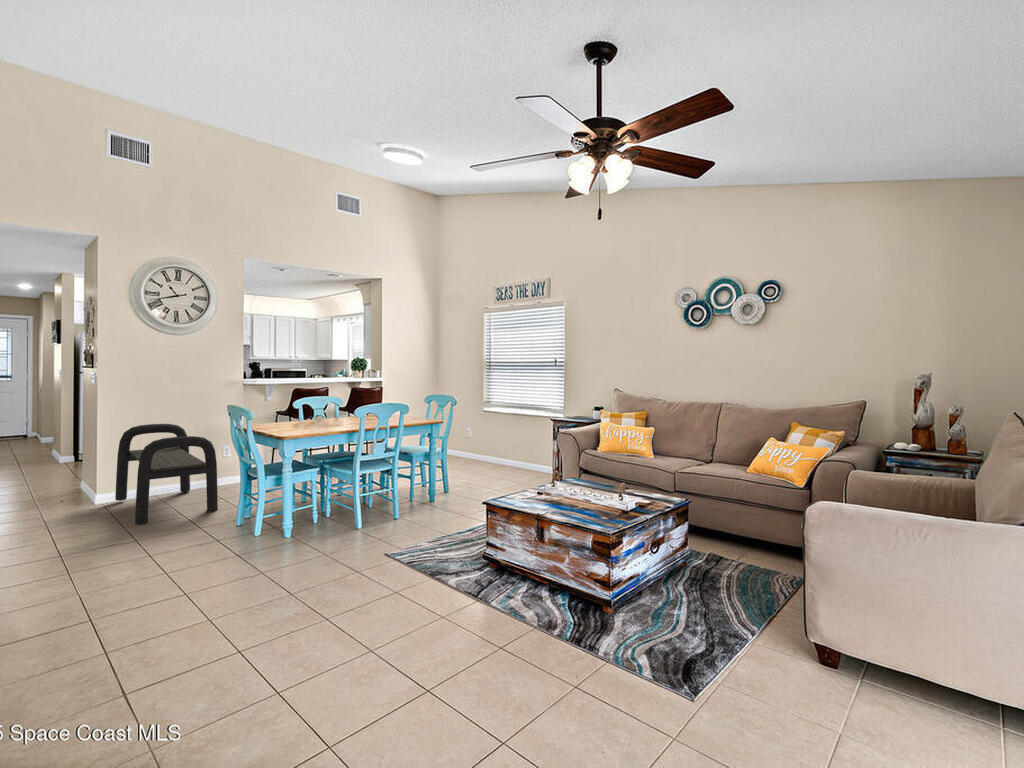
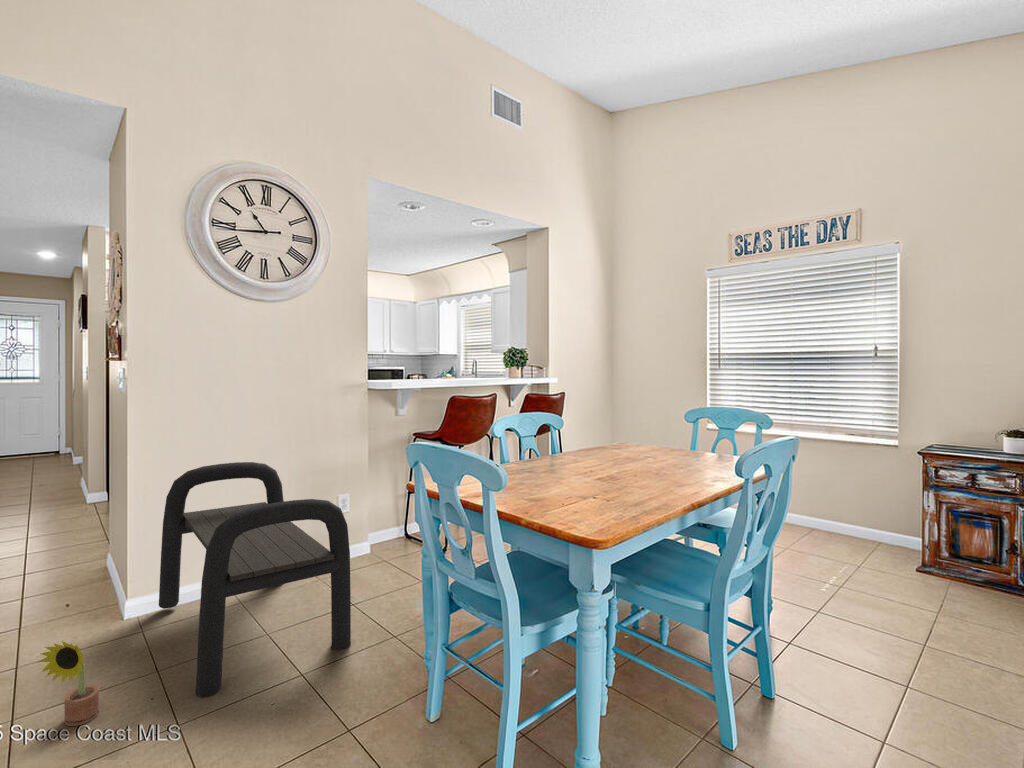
decorative plant: none [61,492,88,532] -> present [39,641,99,726]

